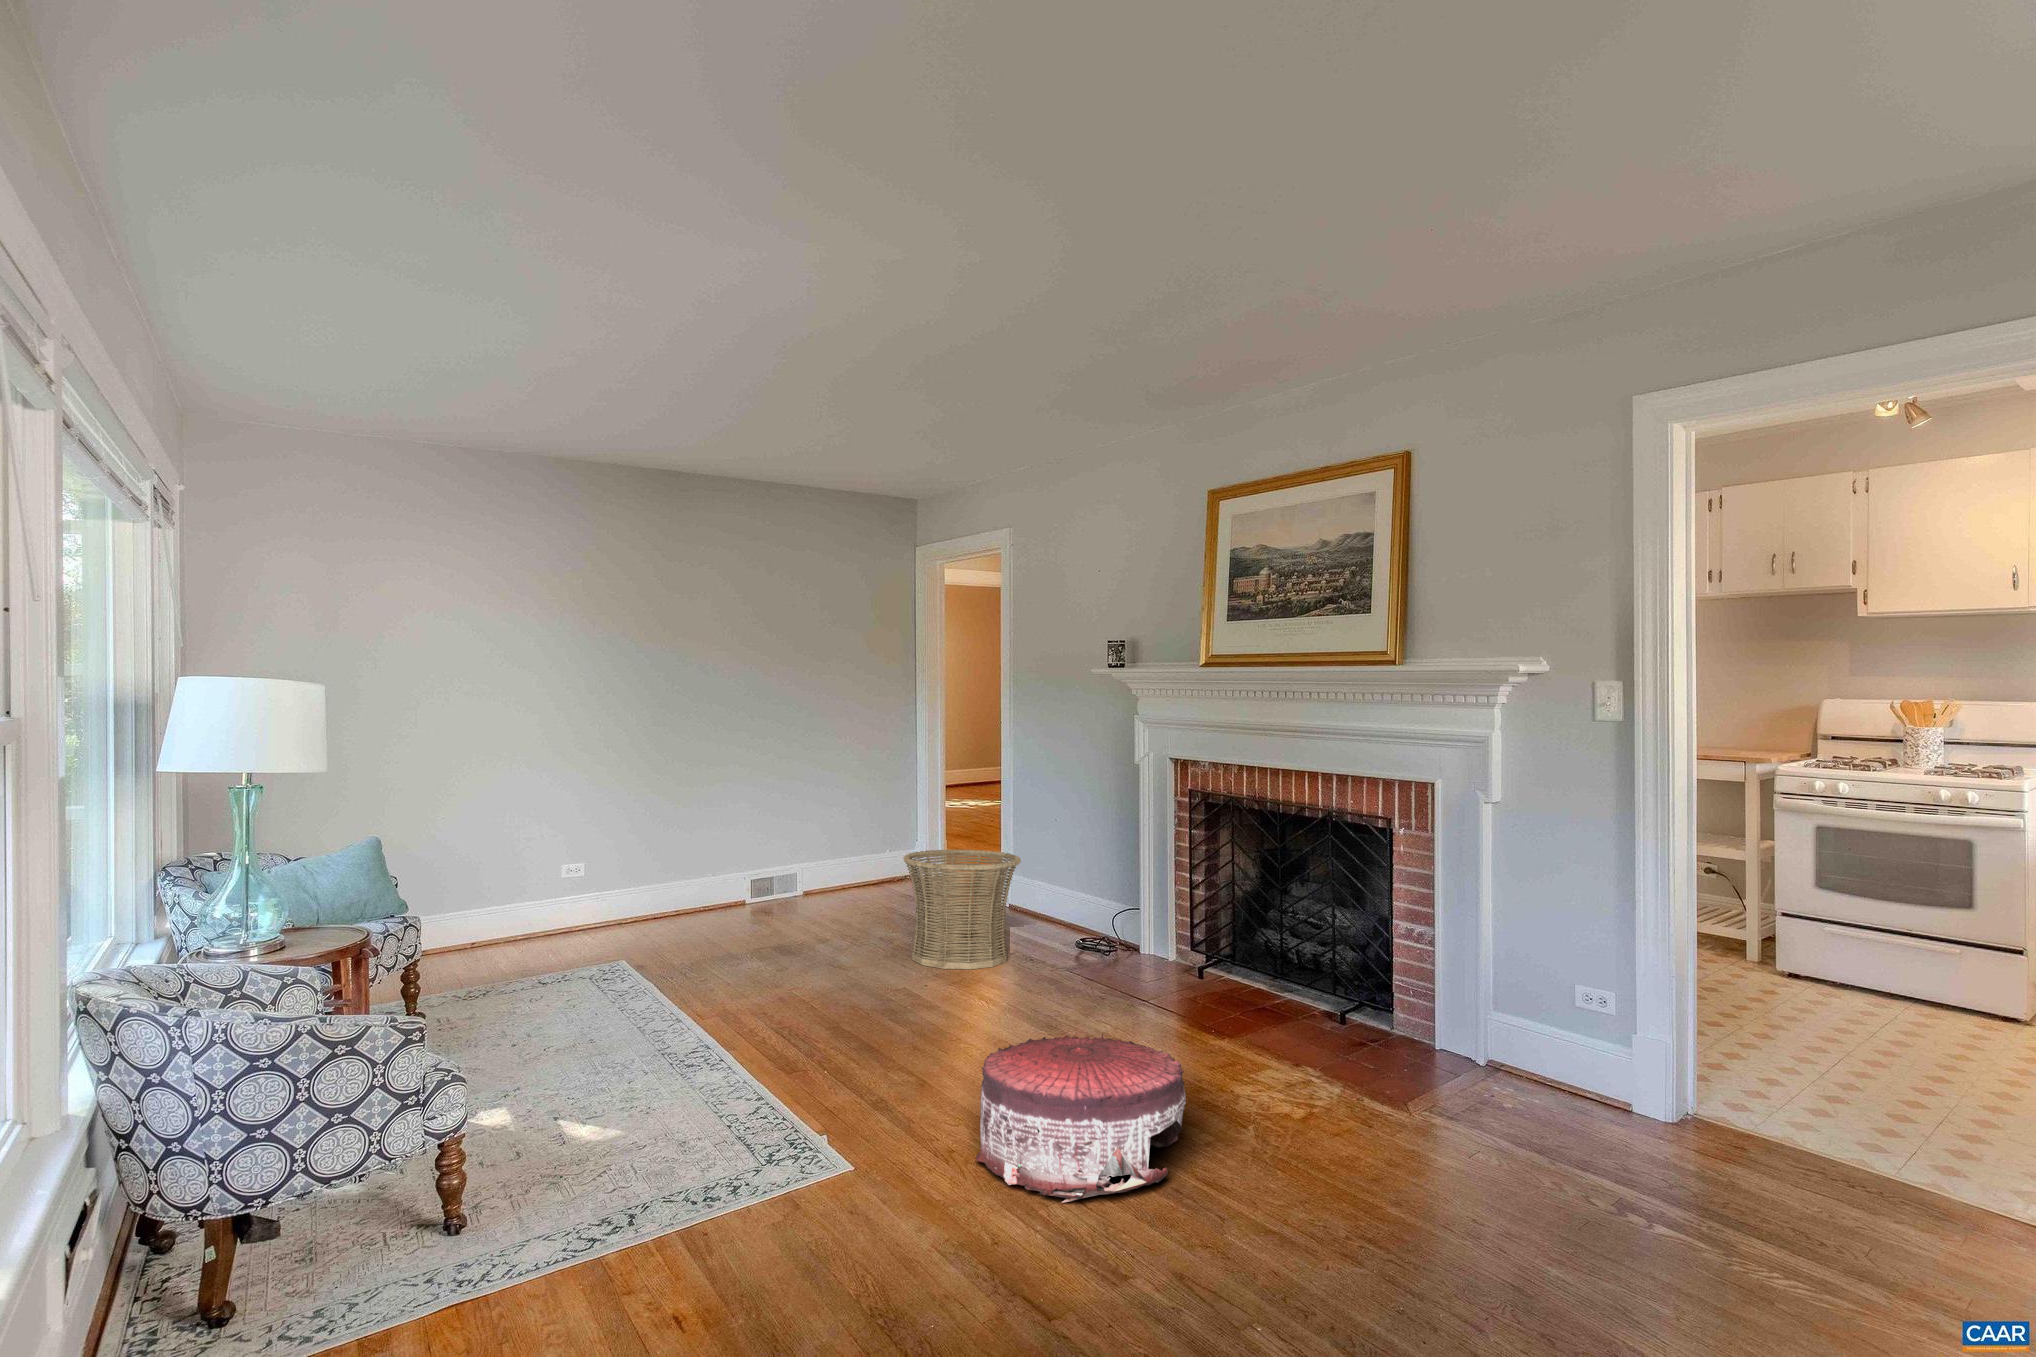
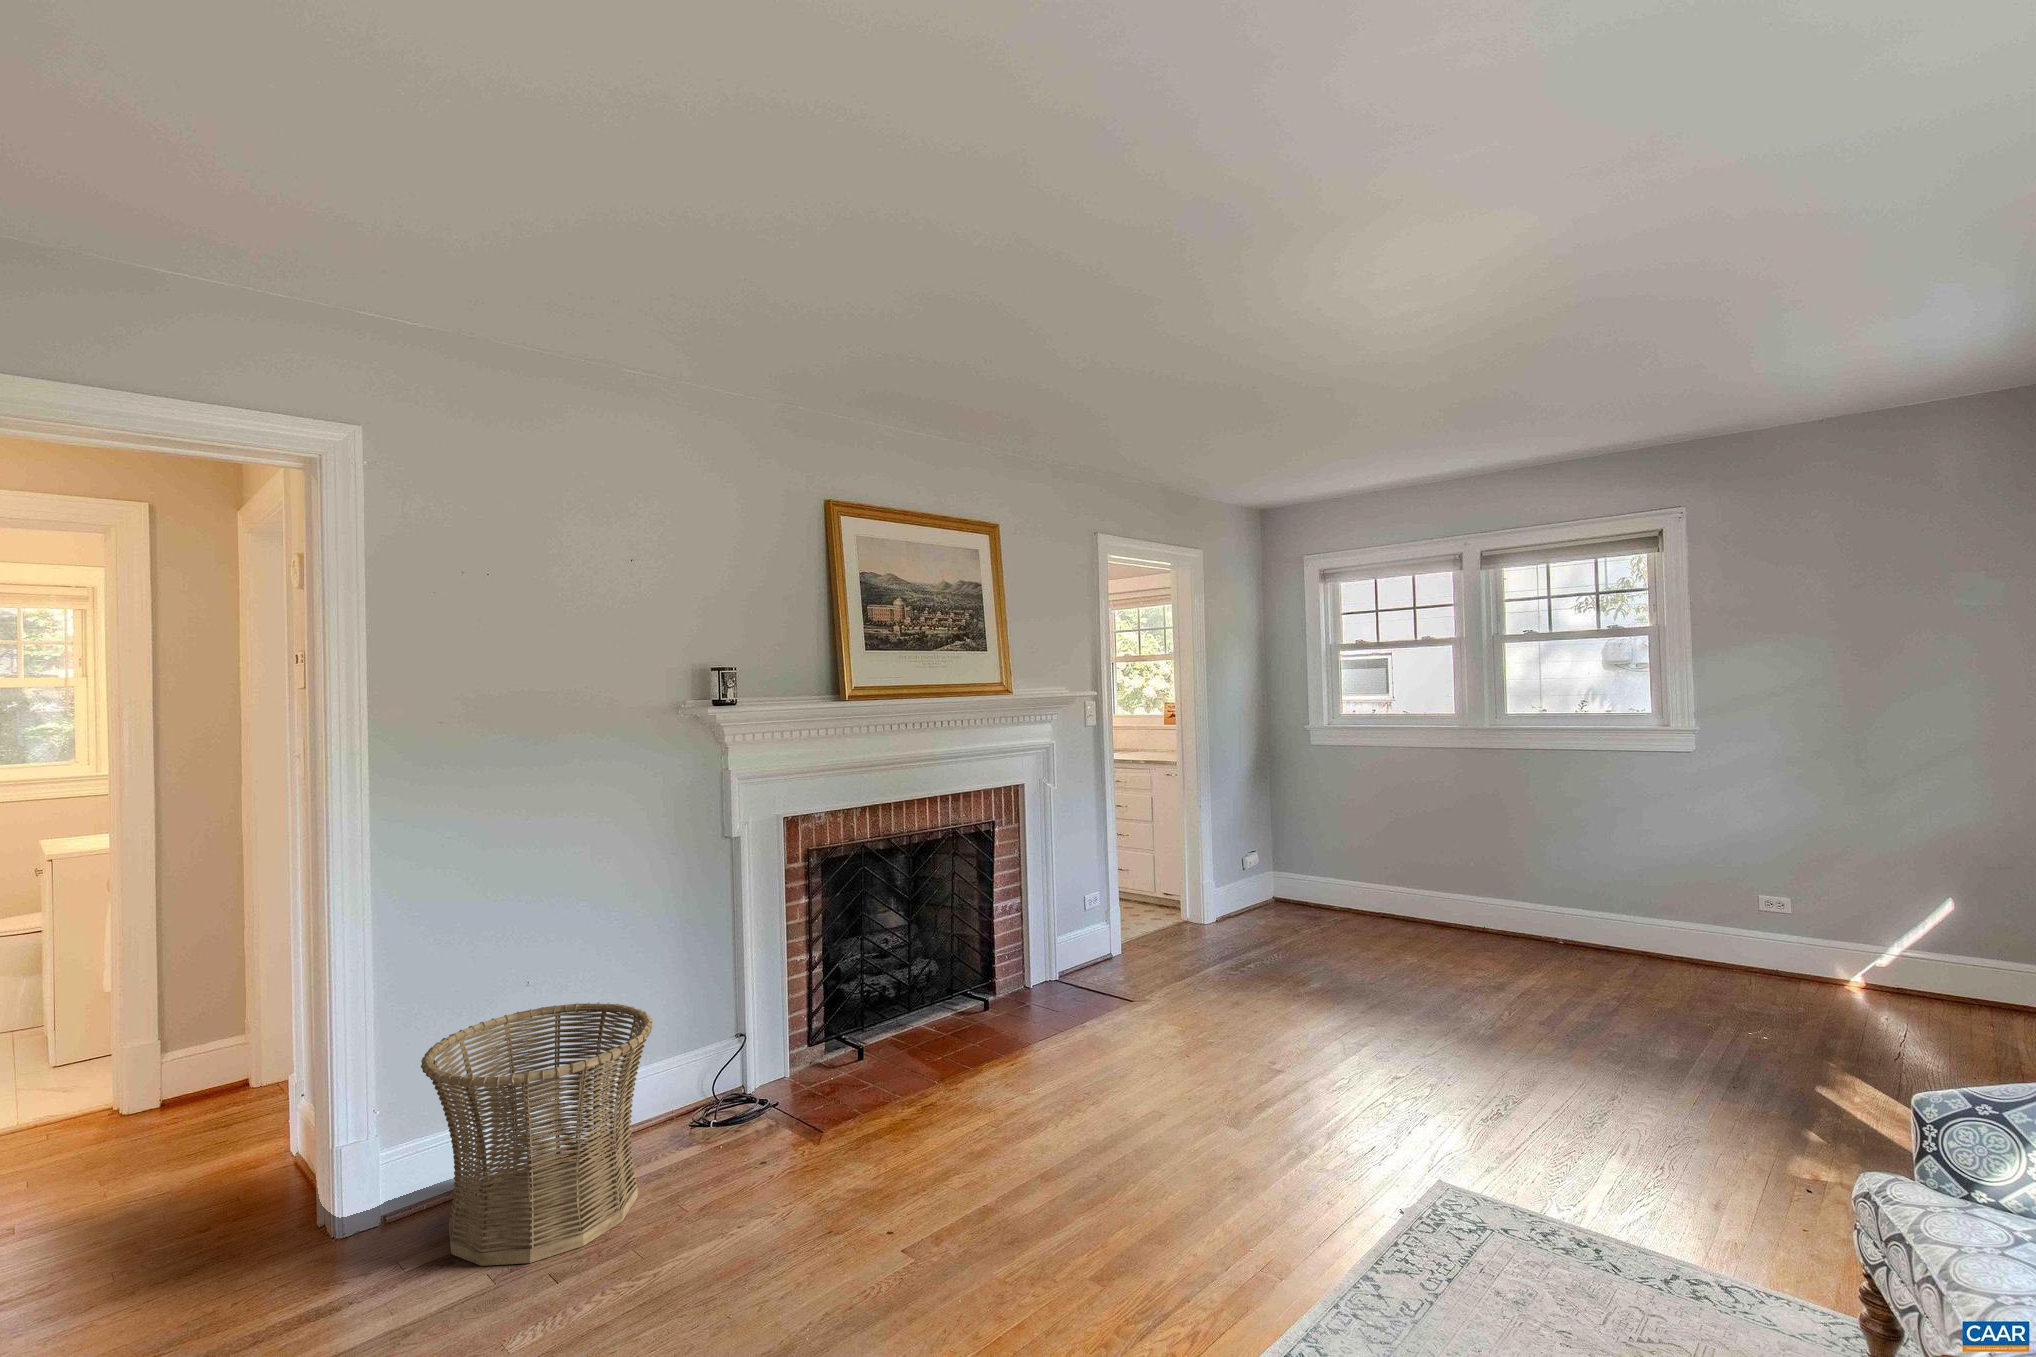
pouf: present [976,1034,1186,1203] -> none [1220,990,1397,1127]

